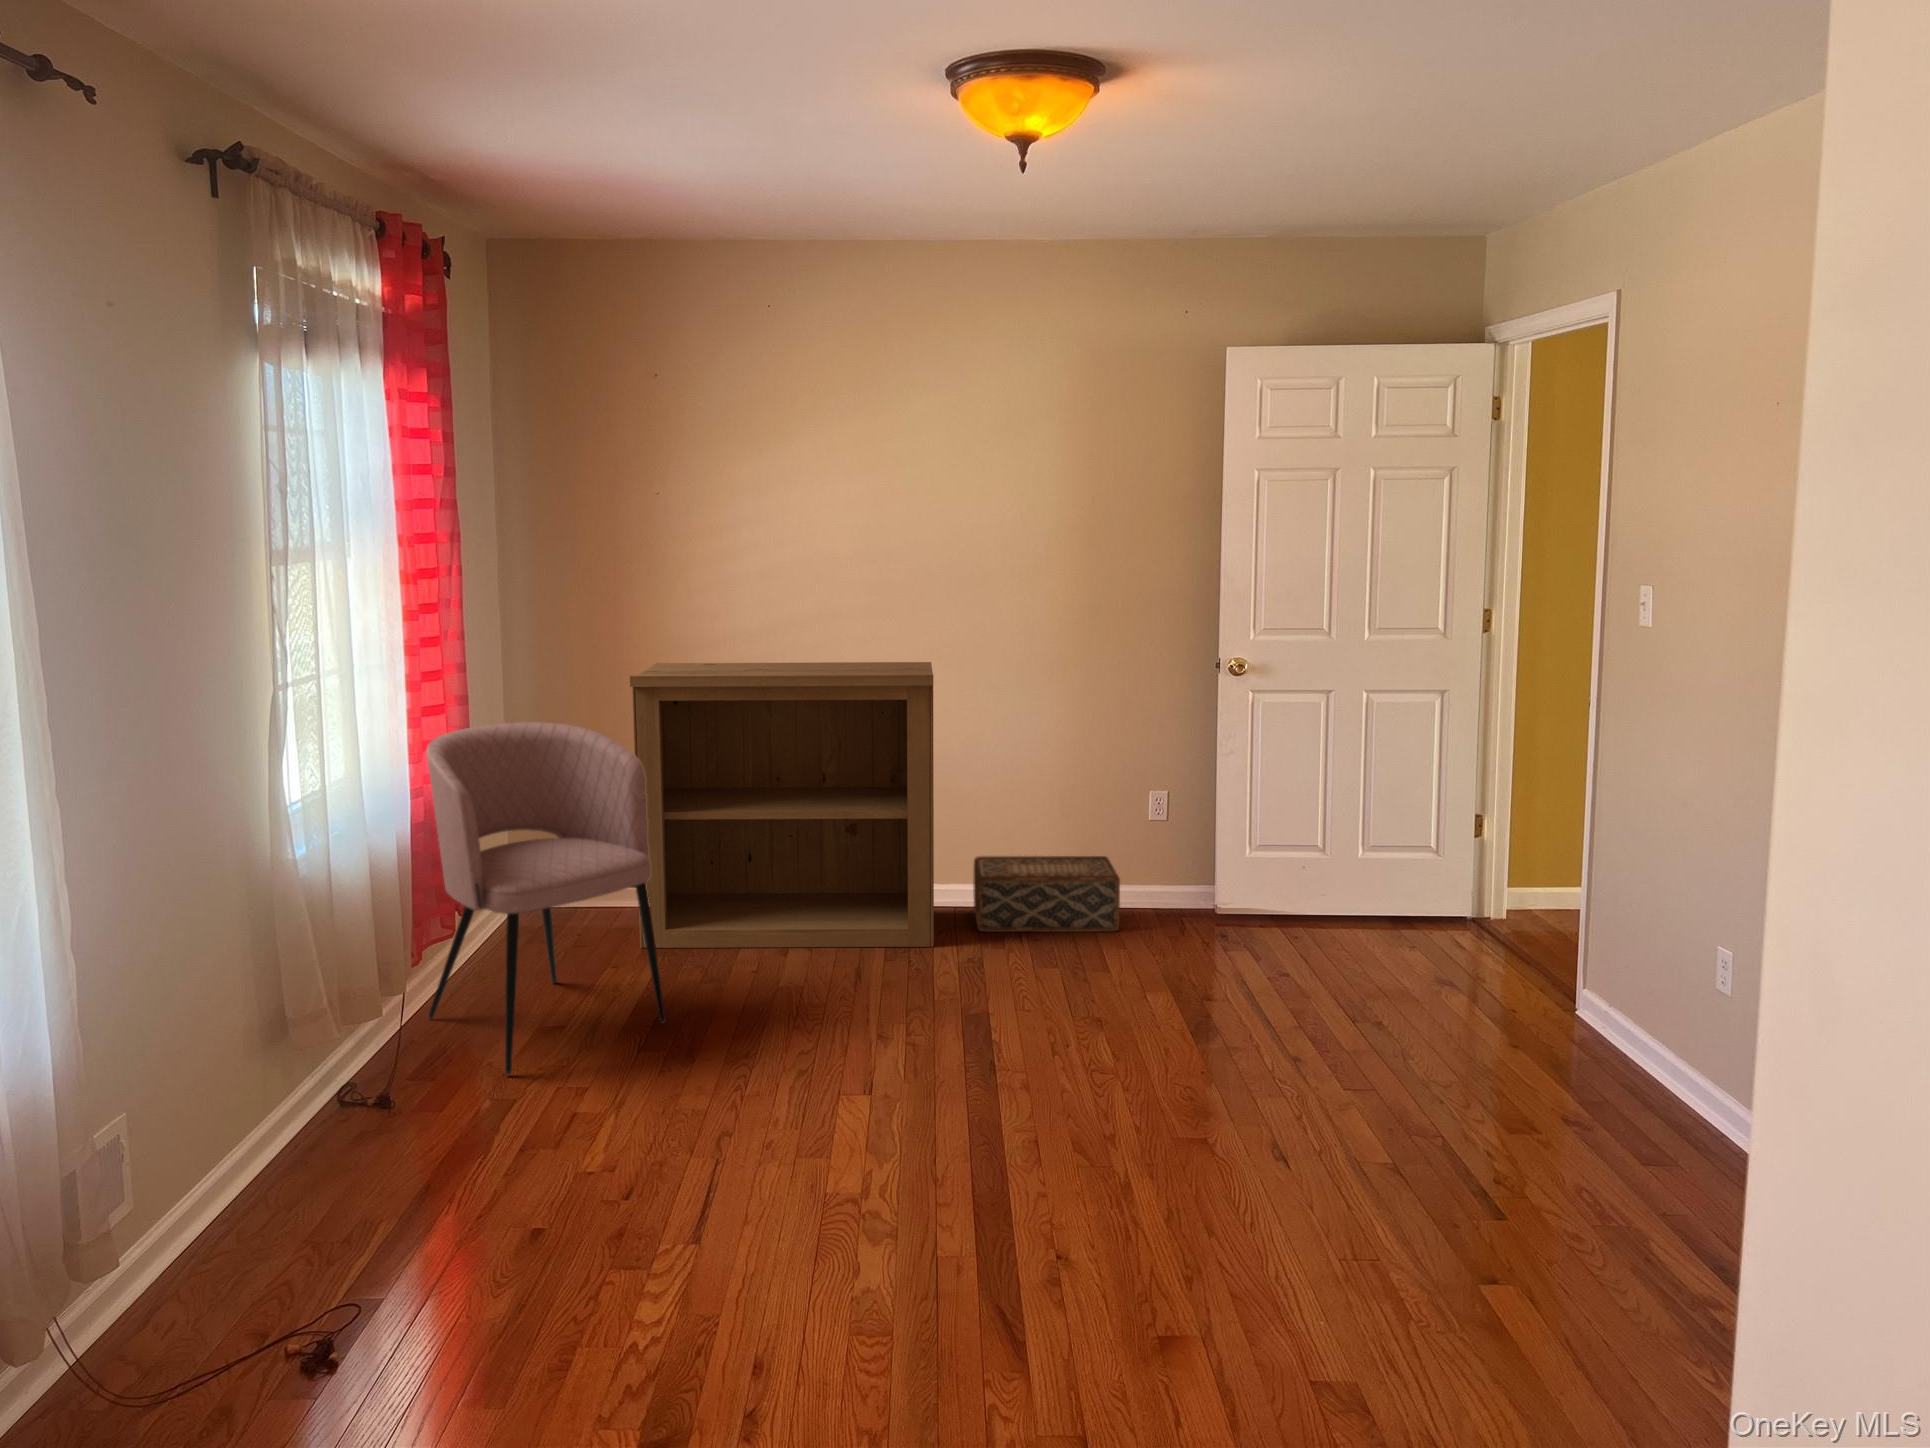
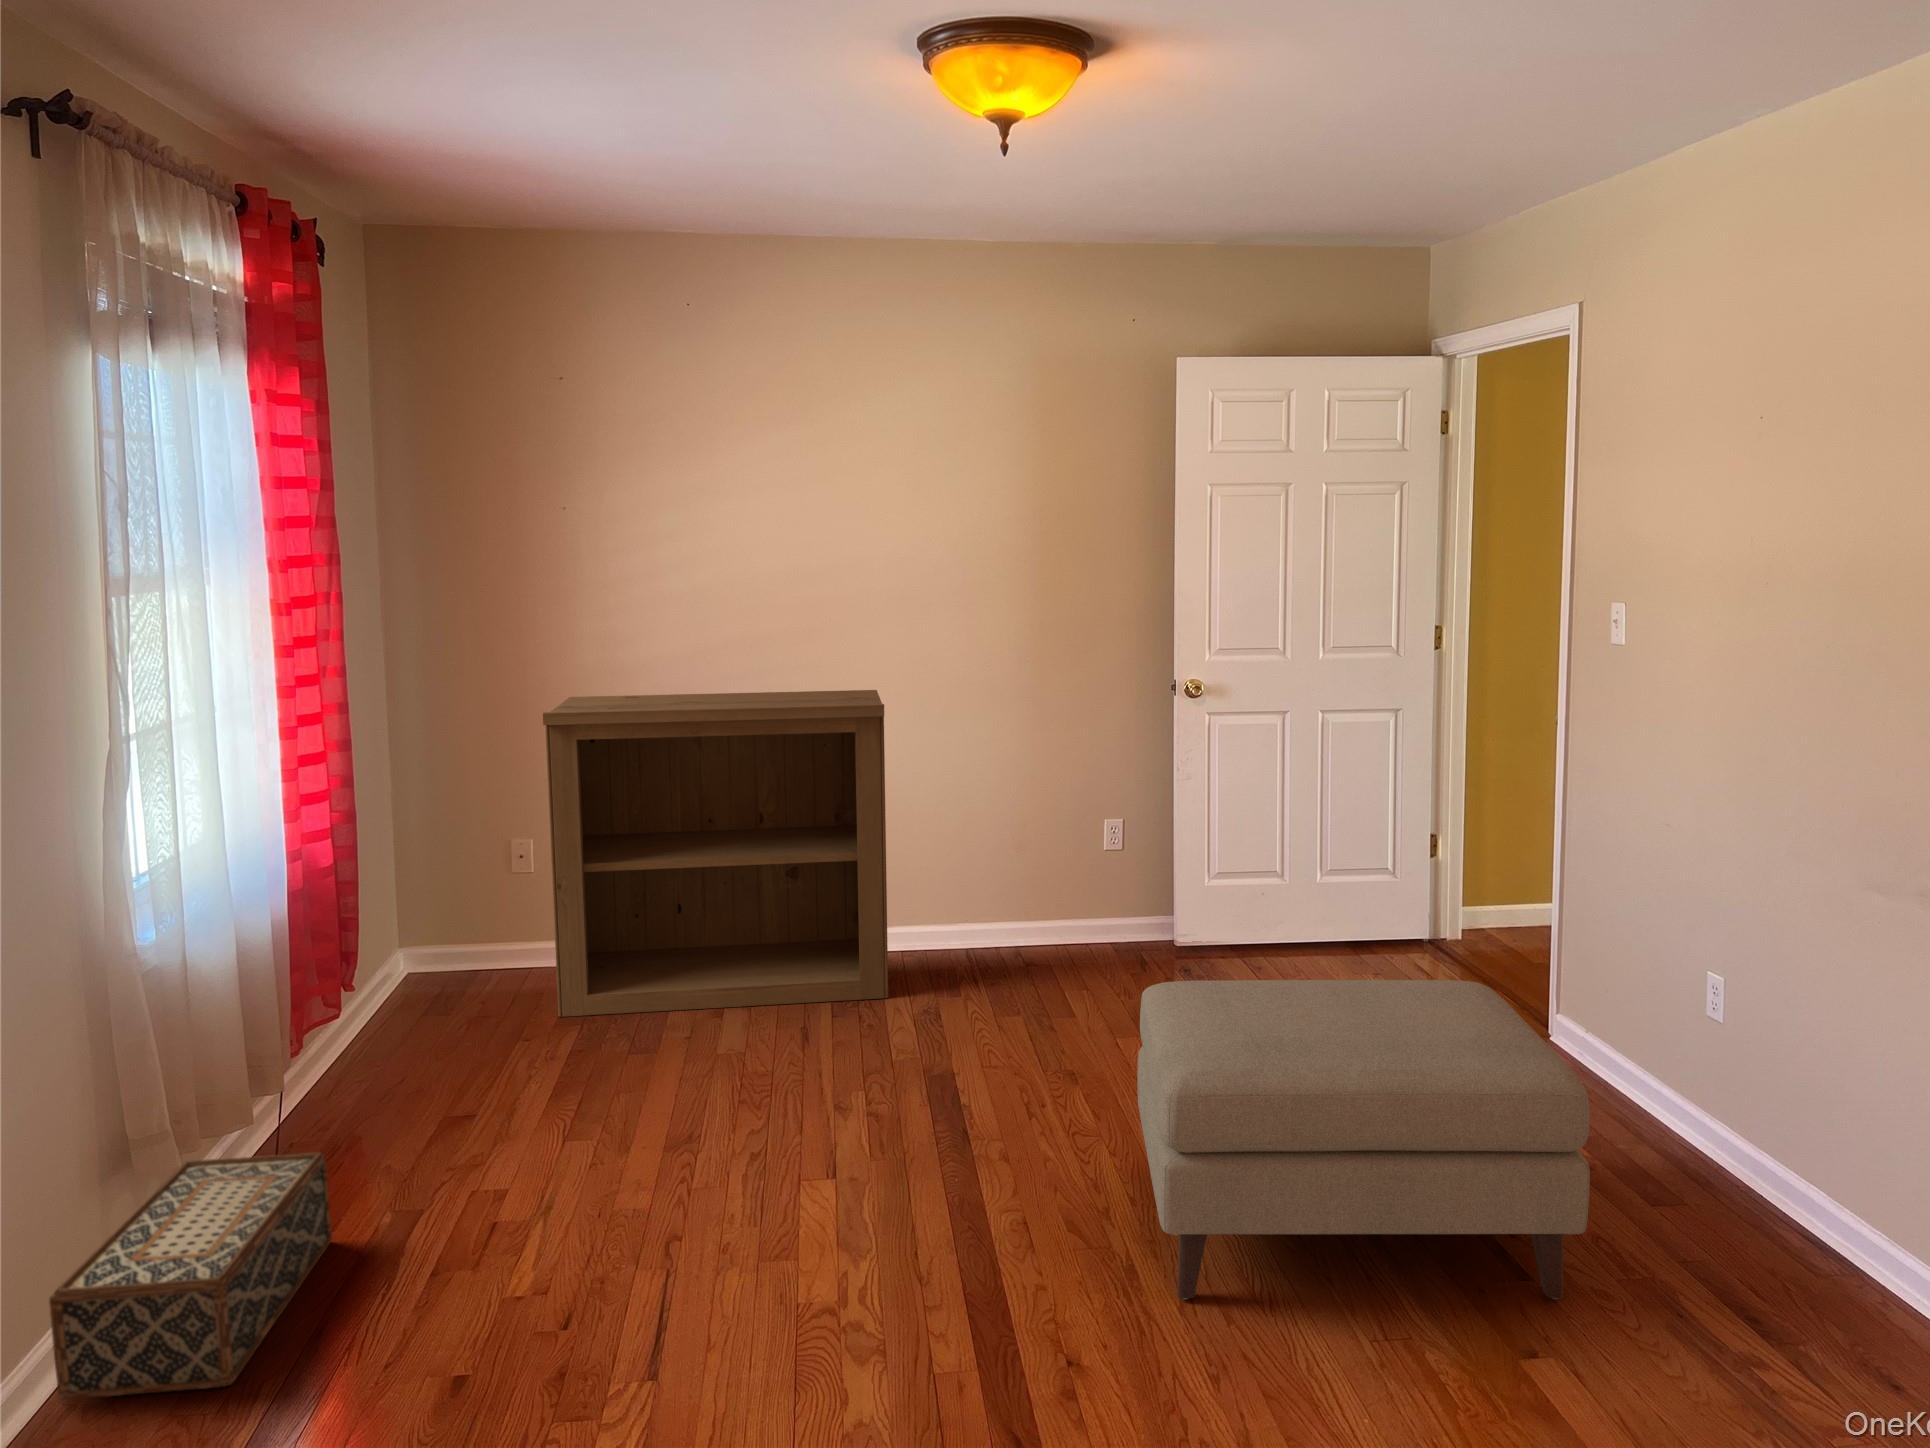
armchair: present [427,722,665,1075] -> none [306,769,596,1181]
woven basket: present [973,856,1120,932] -> present [49,1153,332,1400]
ottoman: none [1148,936,1573,1252] -> present [1137,980,1590,1299]

